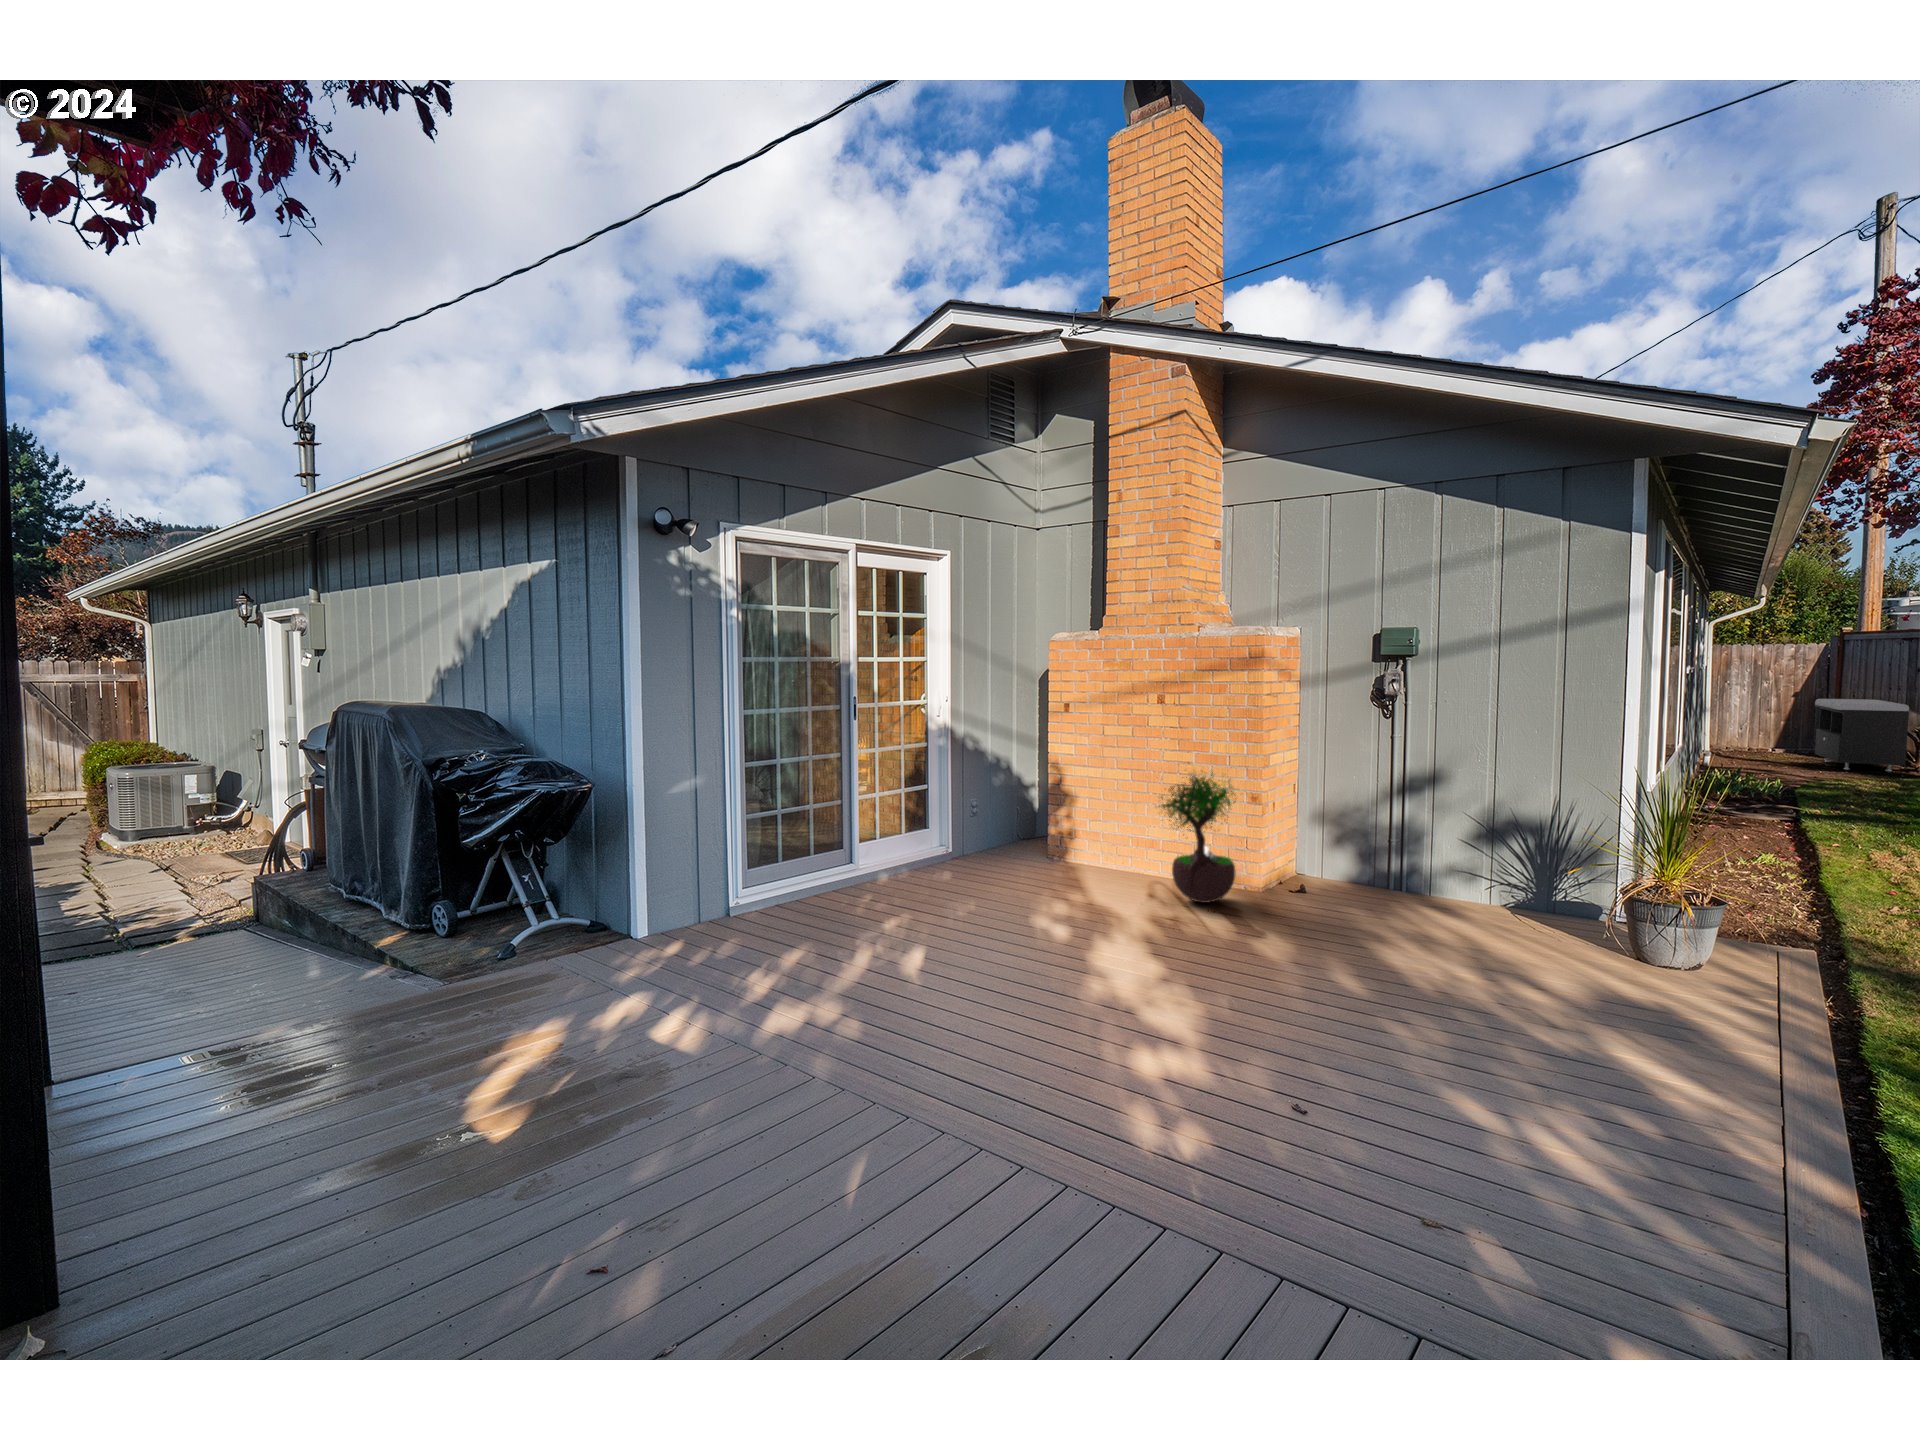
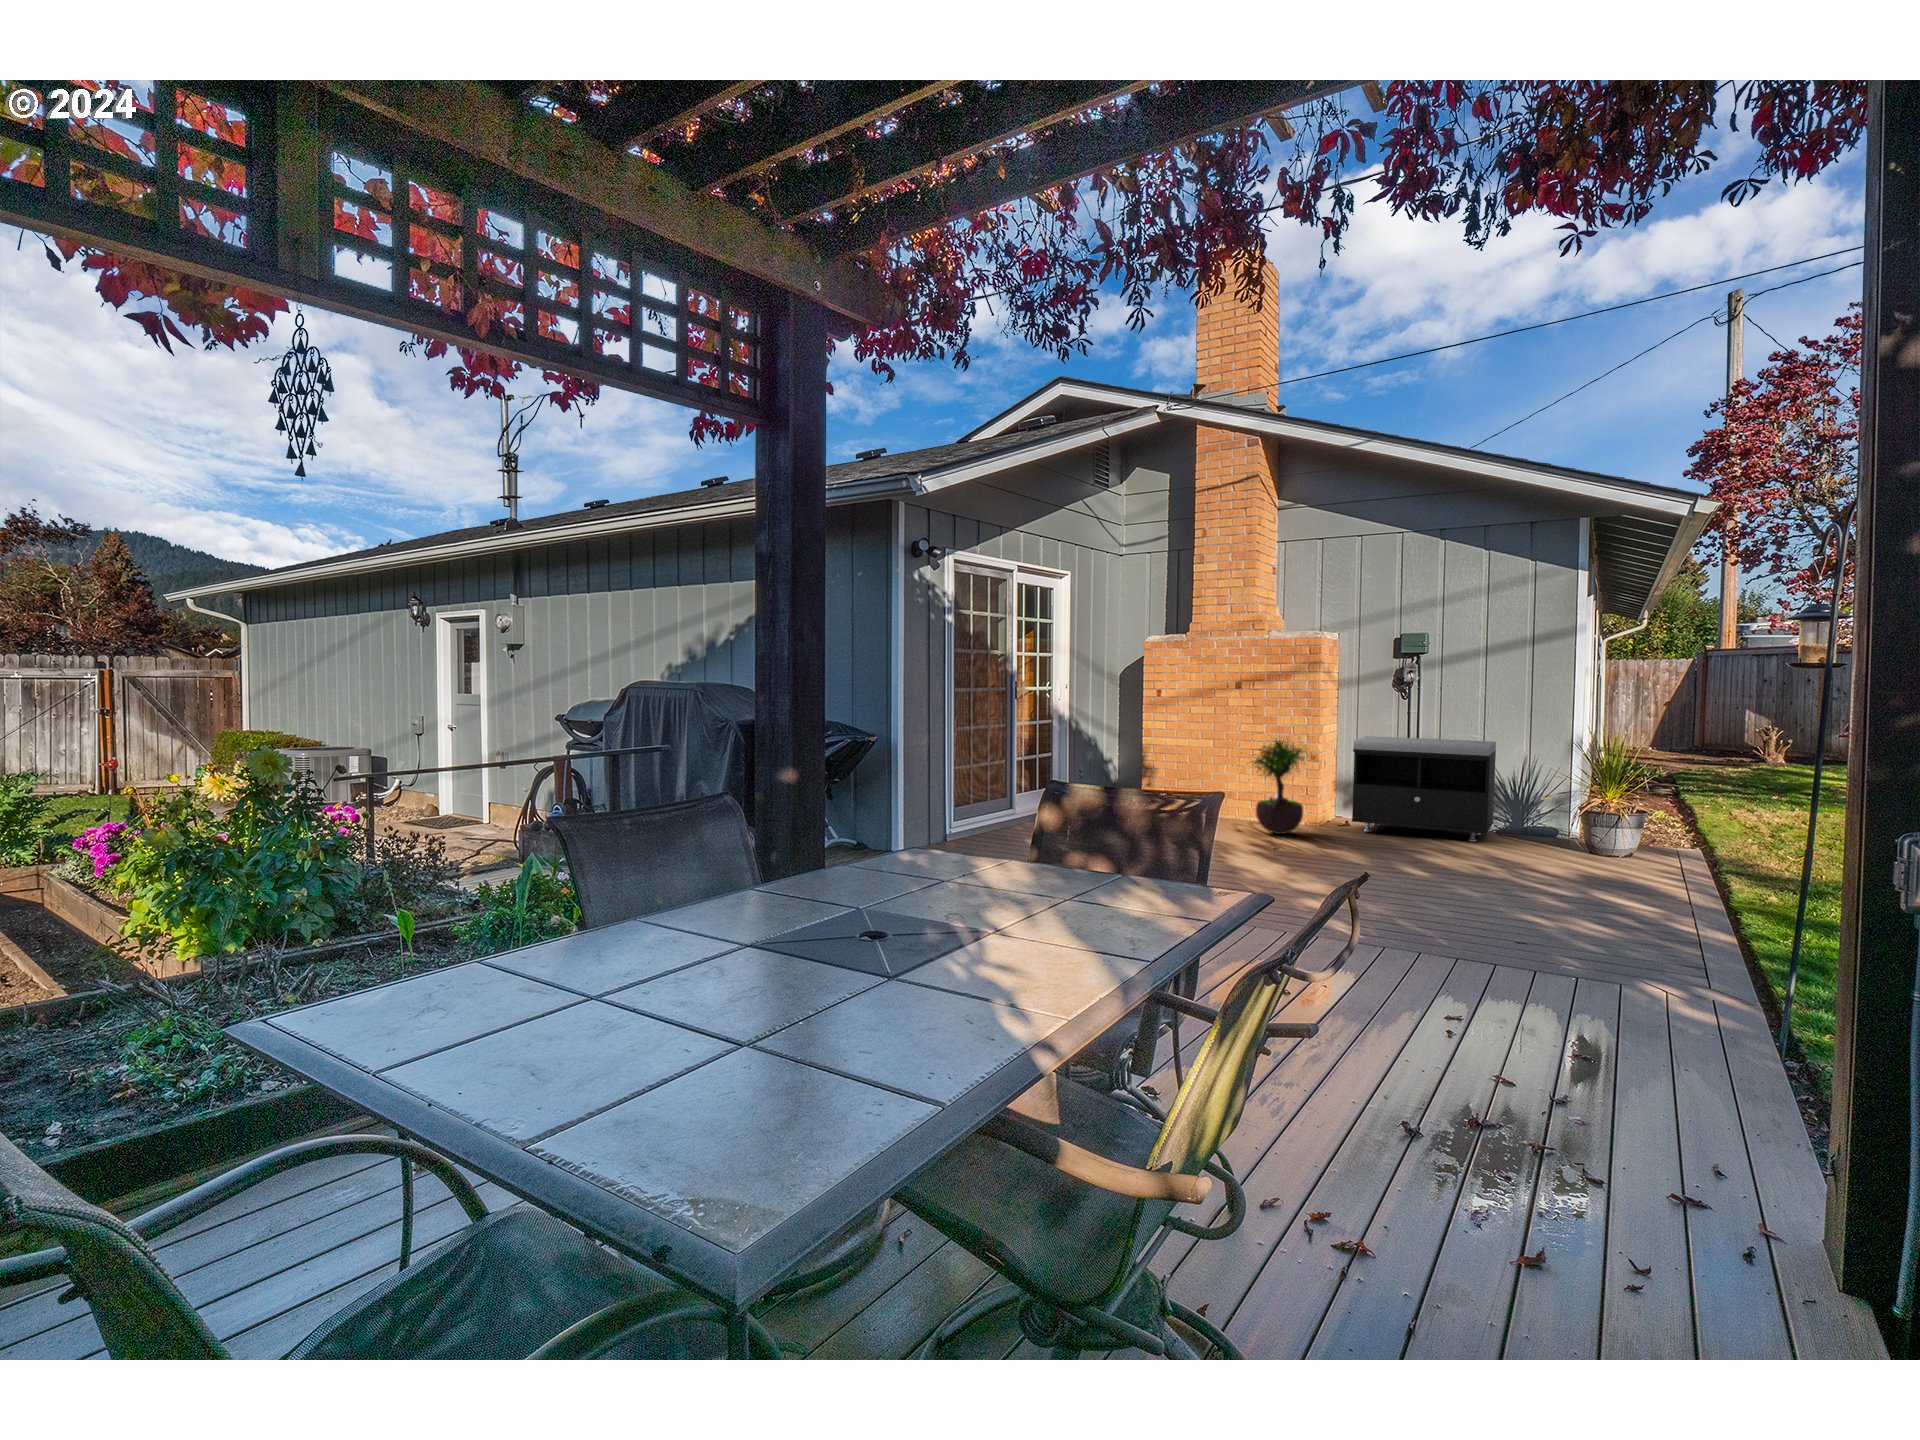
storage bench: present [1815,699,1909,771] -> present [1352,736,1496,841]

